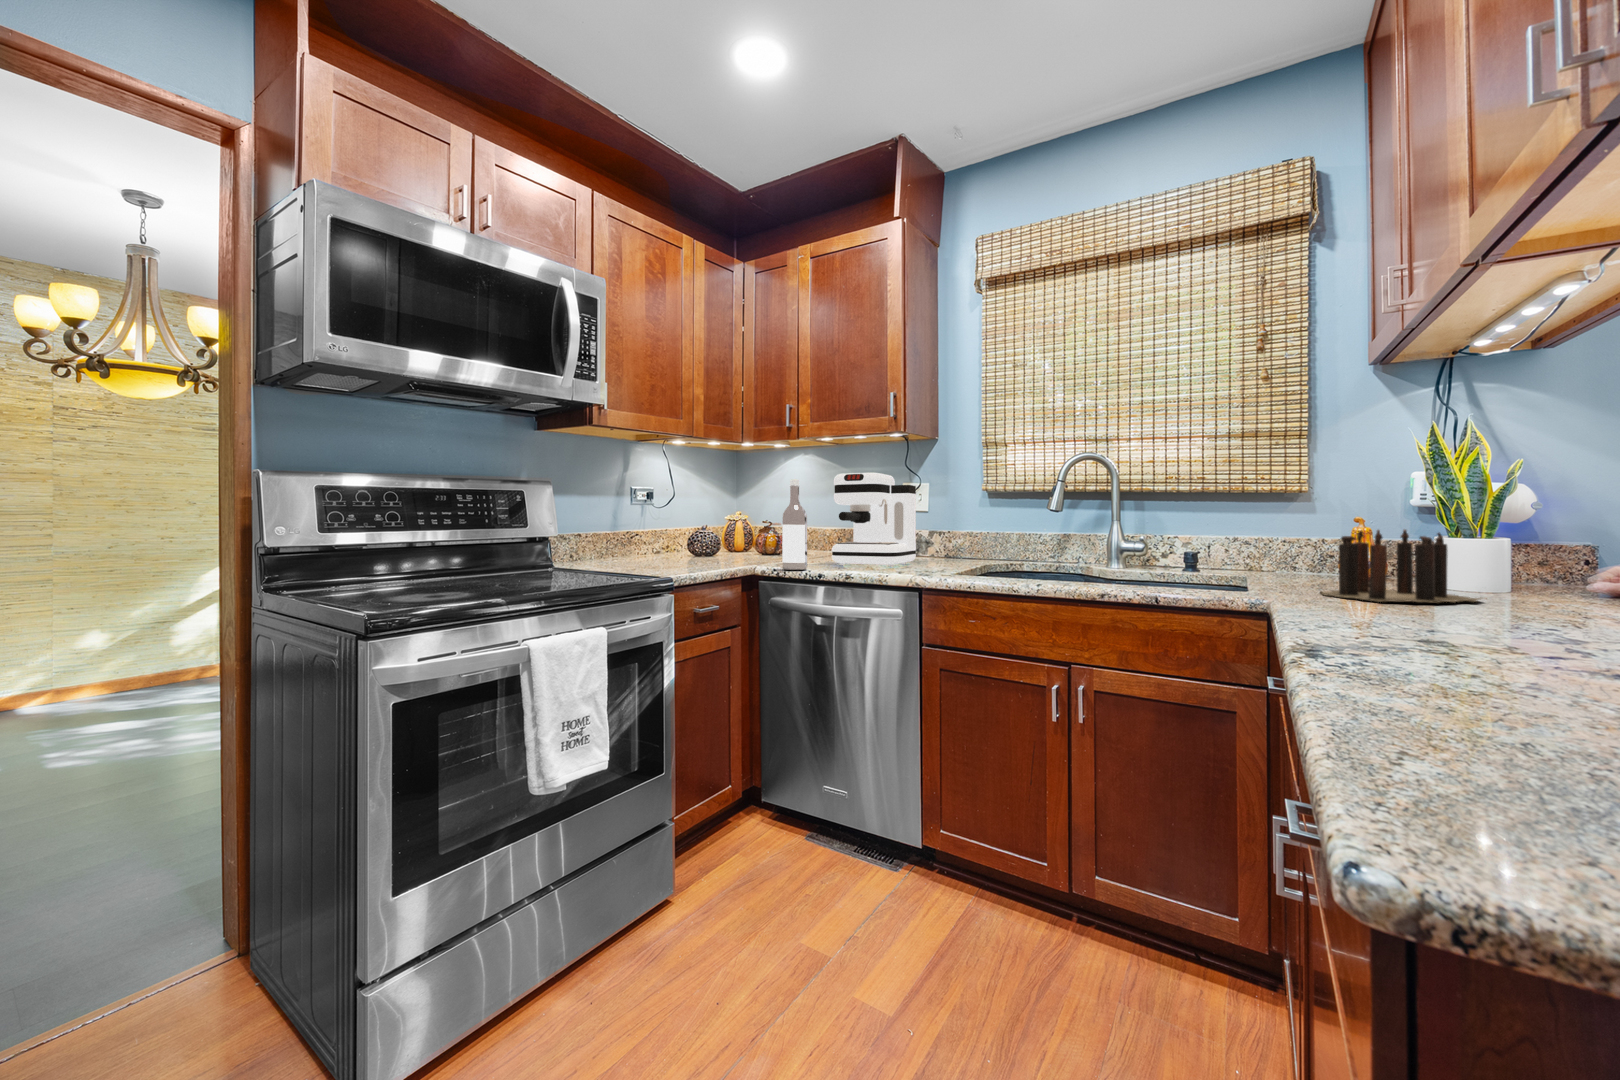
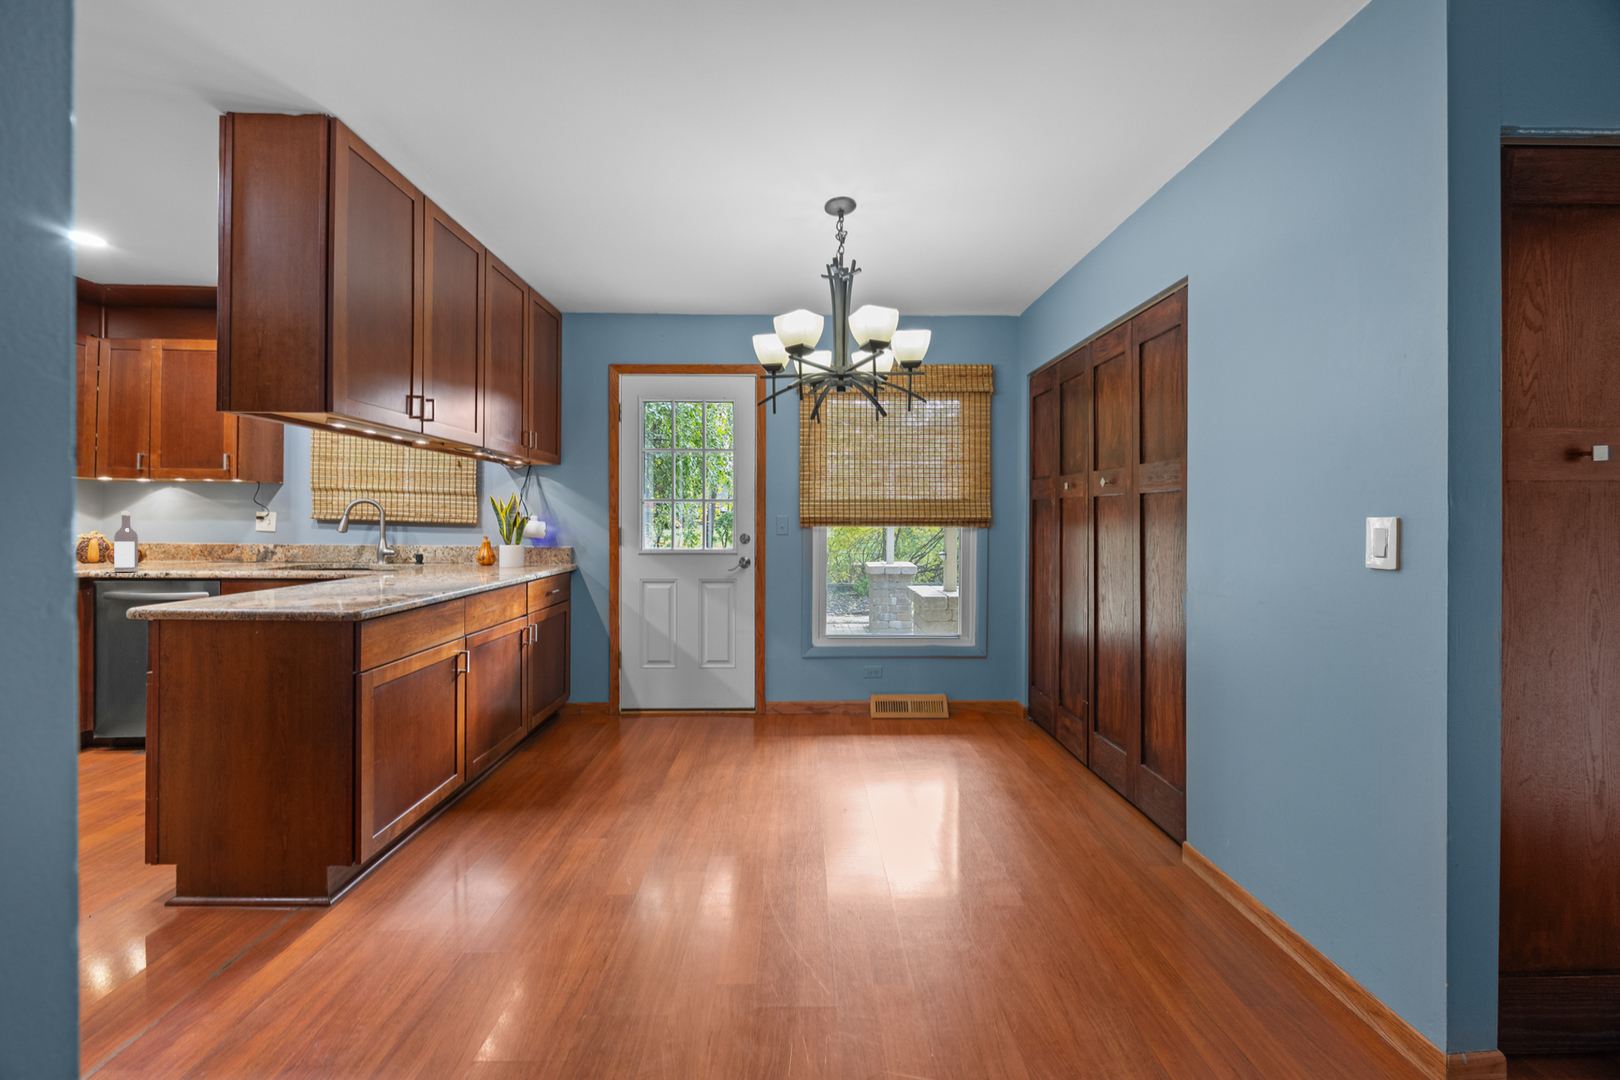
coffee maker: present [832,473,916,567] -> none [168,506,249,569]
candle: present [1321,530,1481,602] -> none [425,543,489,574]

